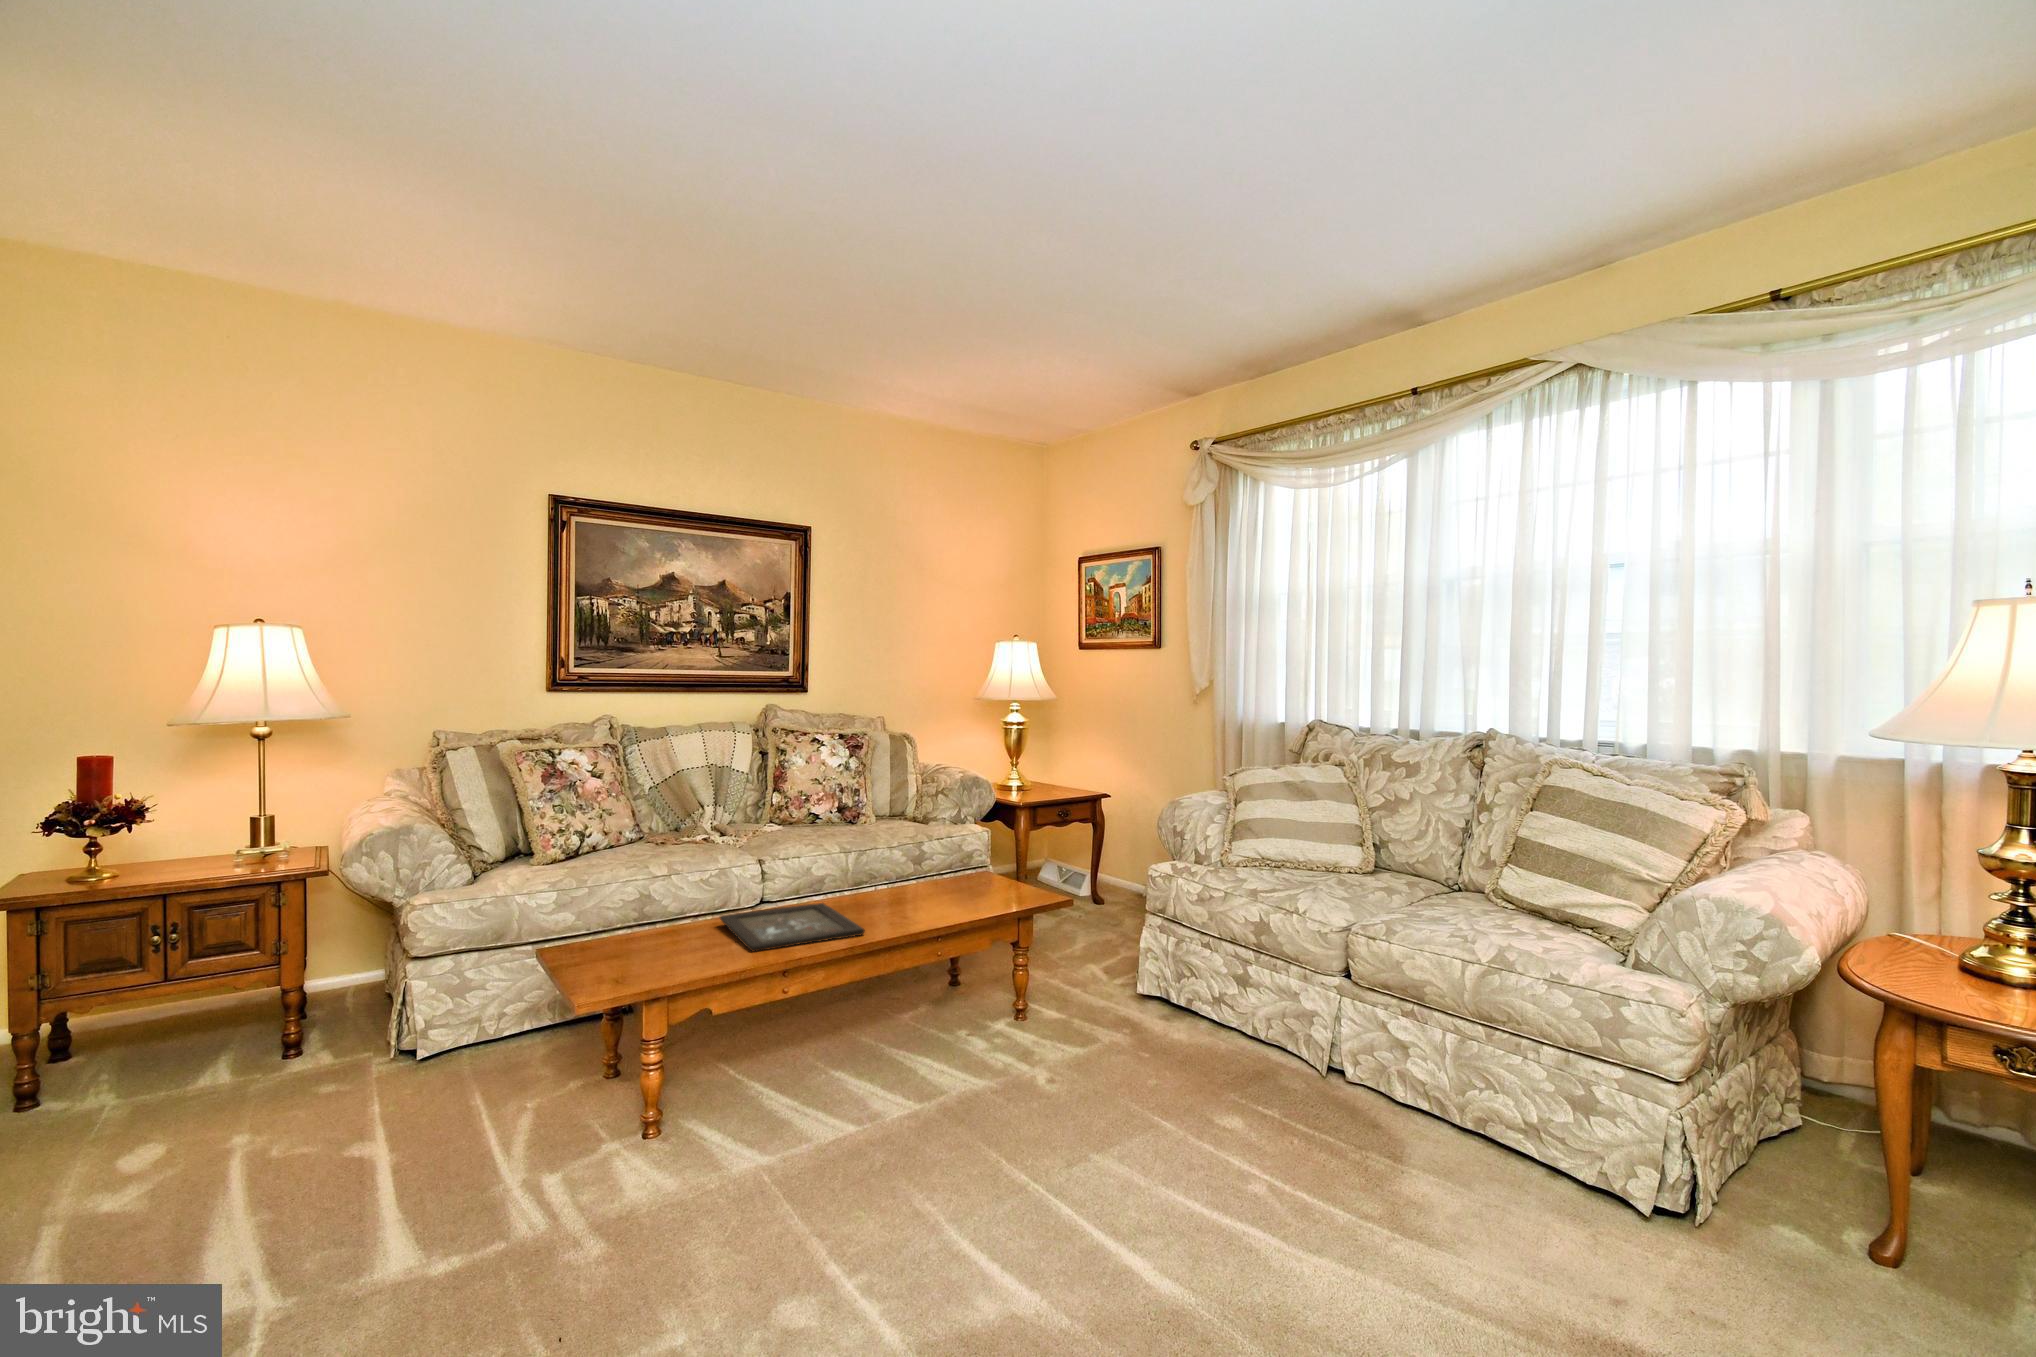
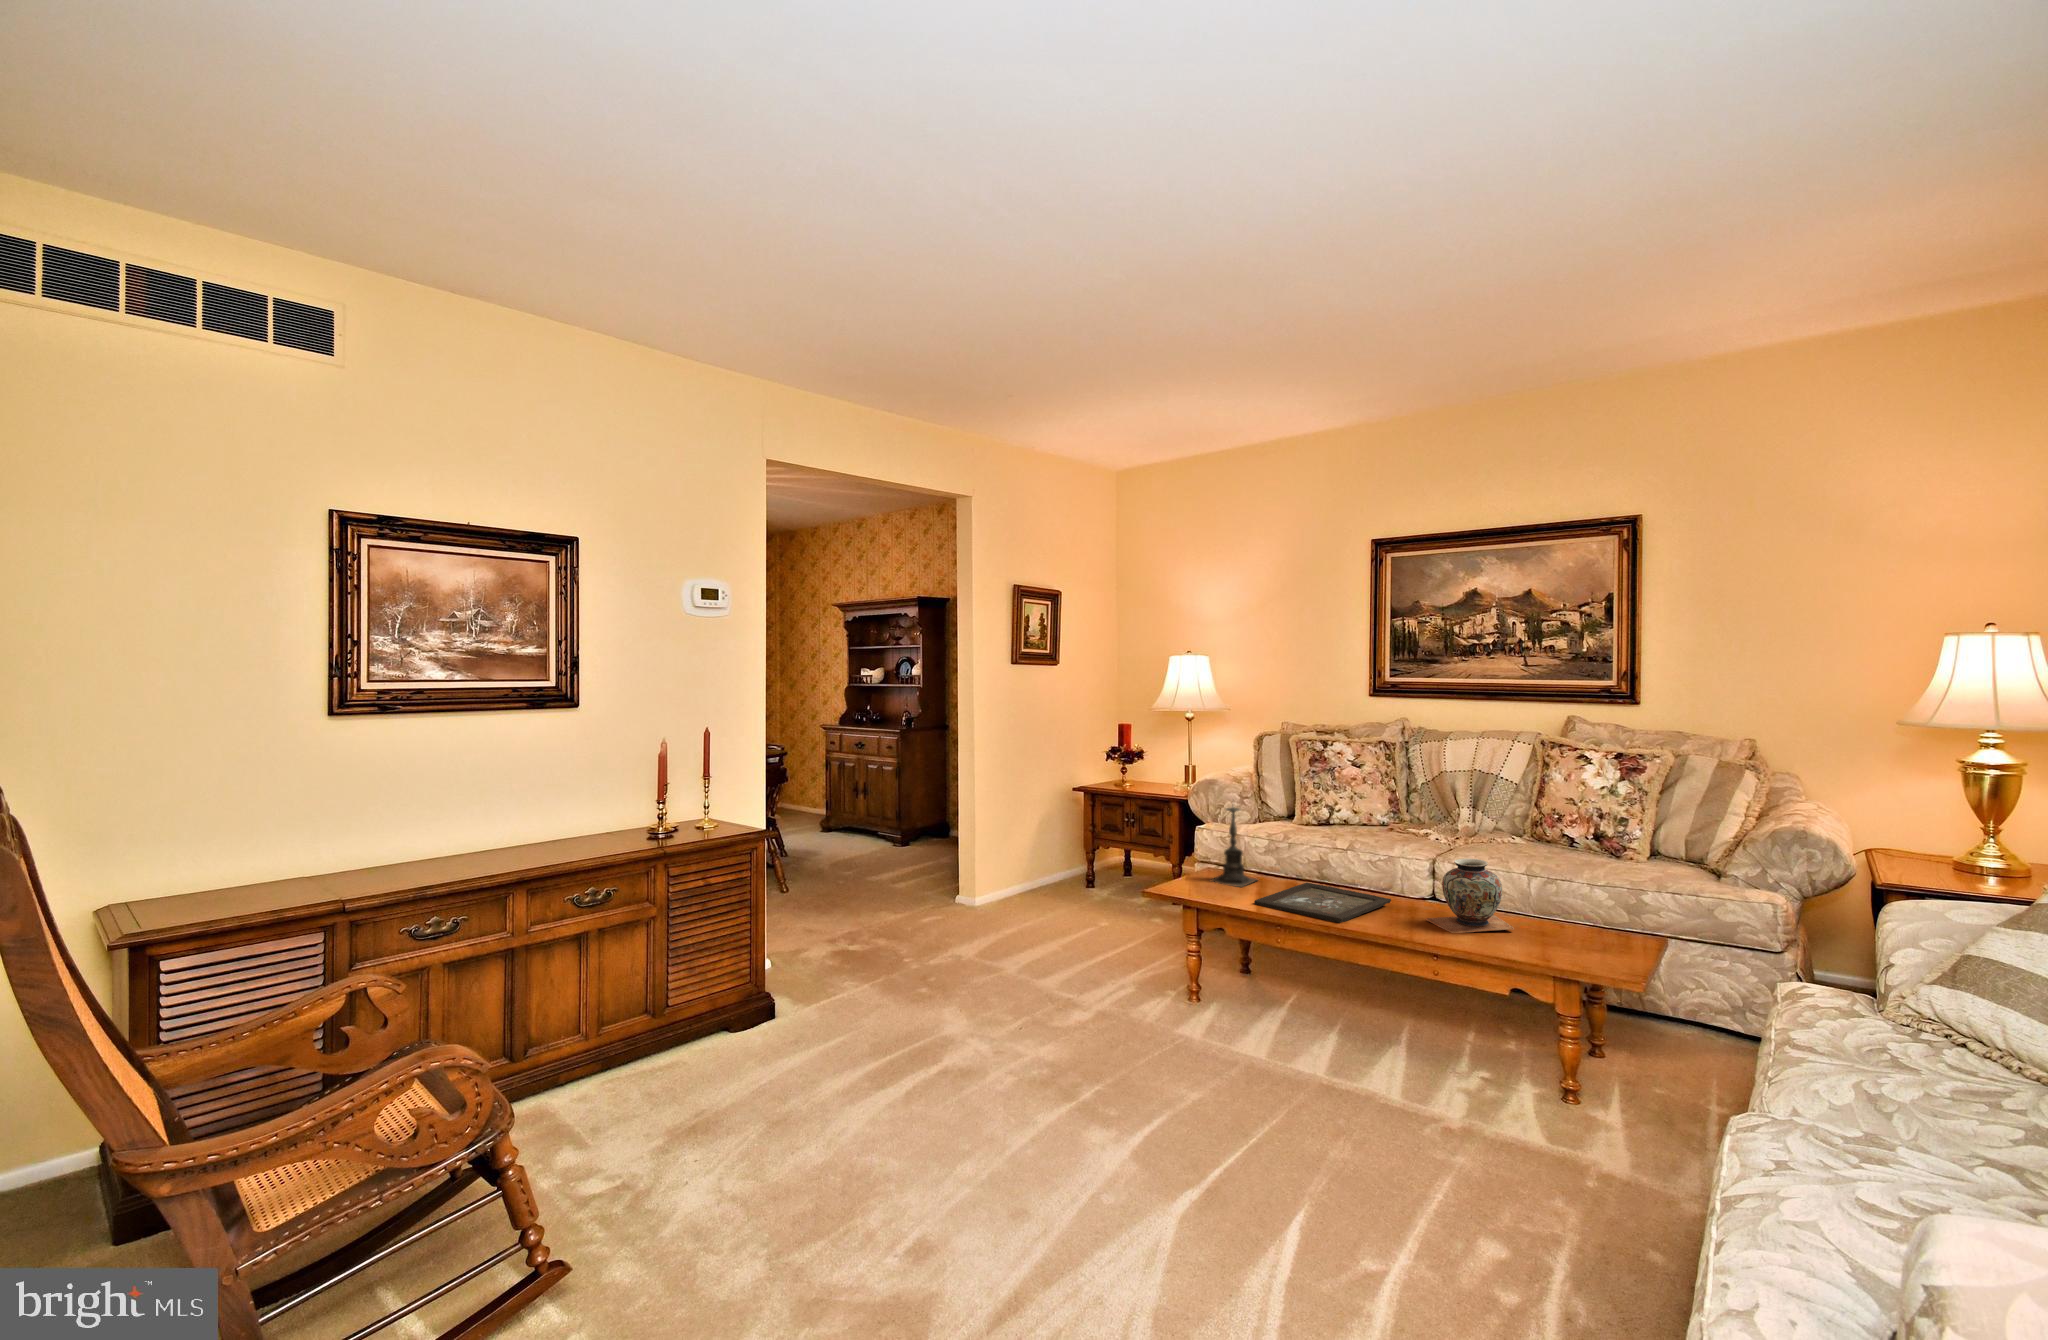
candle holder: none [595,826,670,957] -> present [1210,806,1257,887]
decorative vase: none [881,836,939,911] -> present [1425,859,1514,933]

